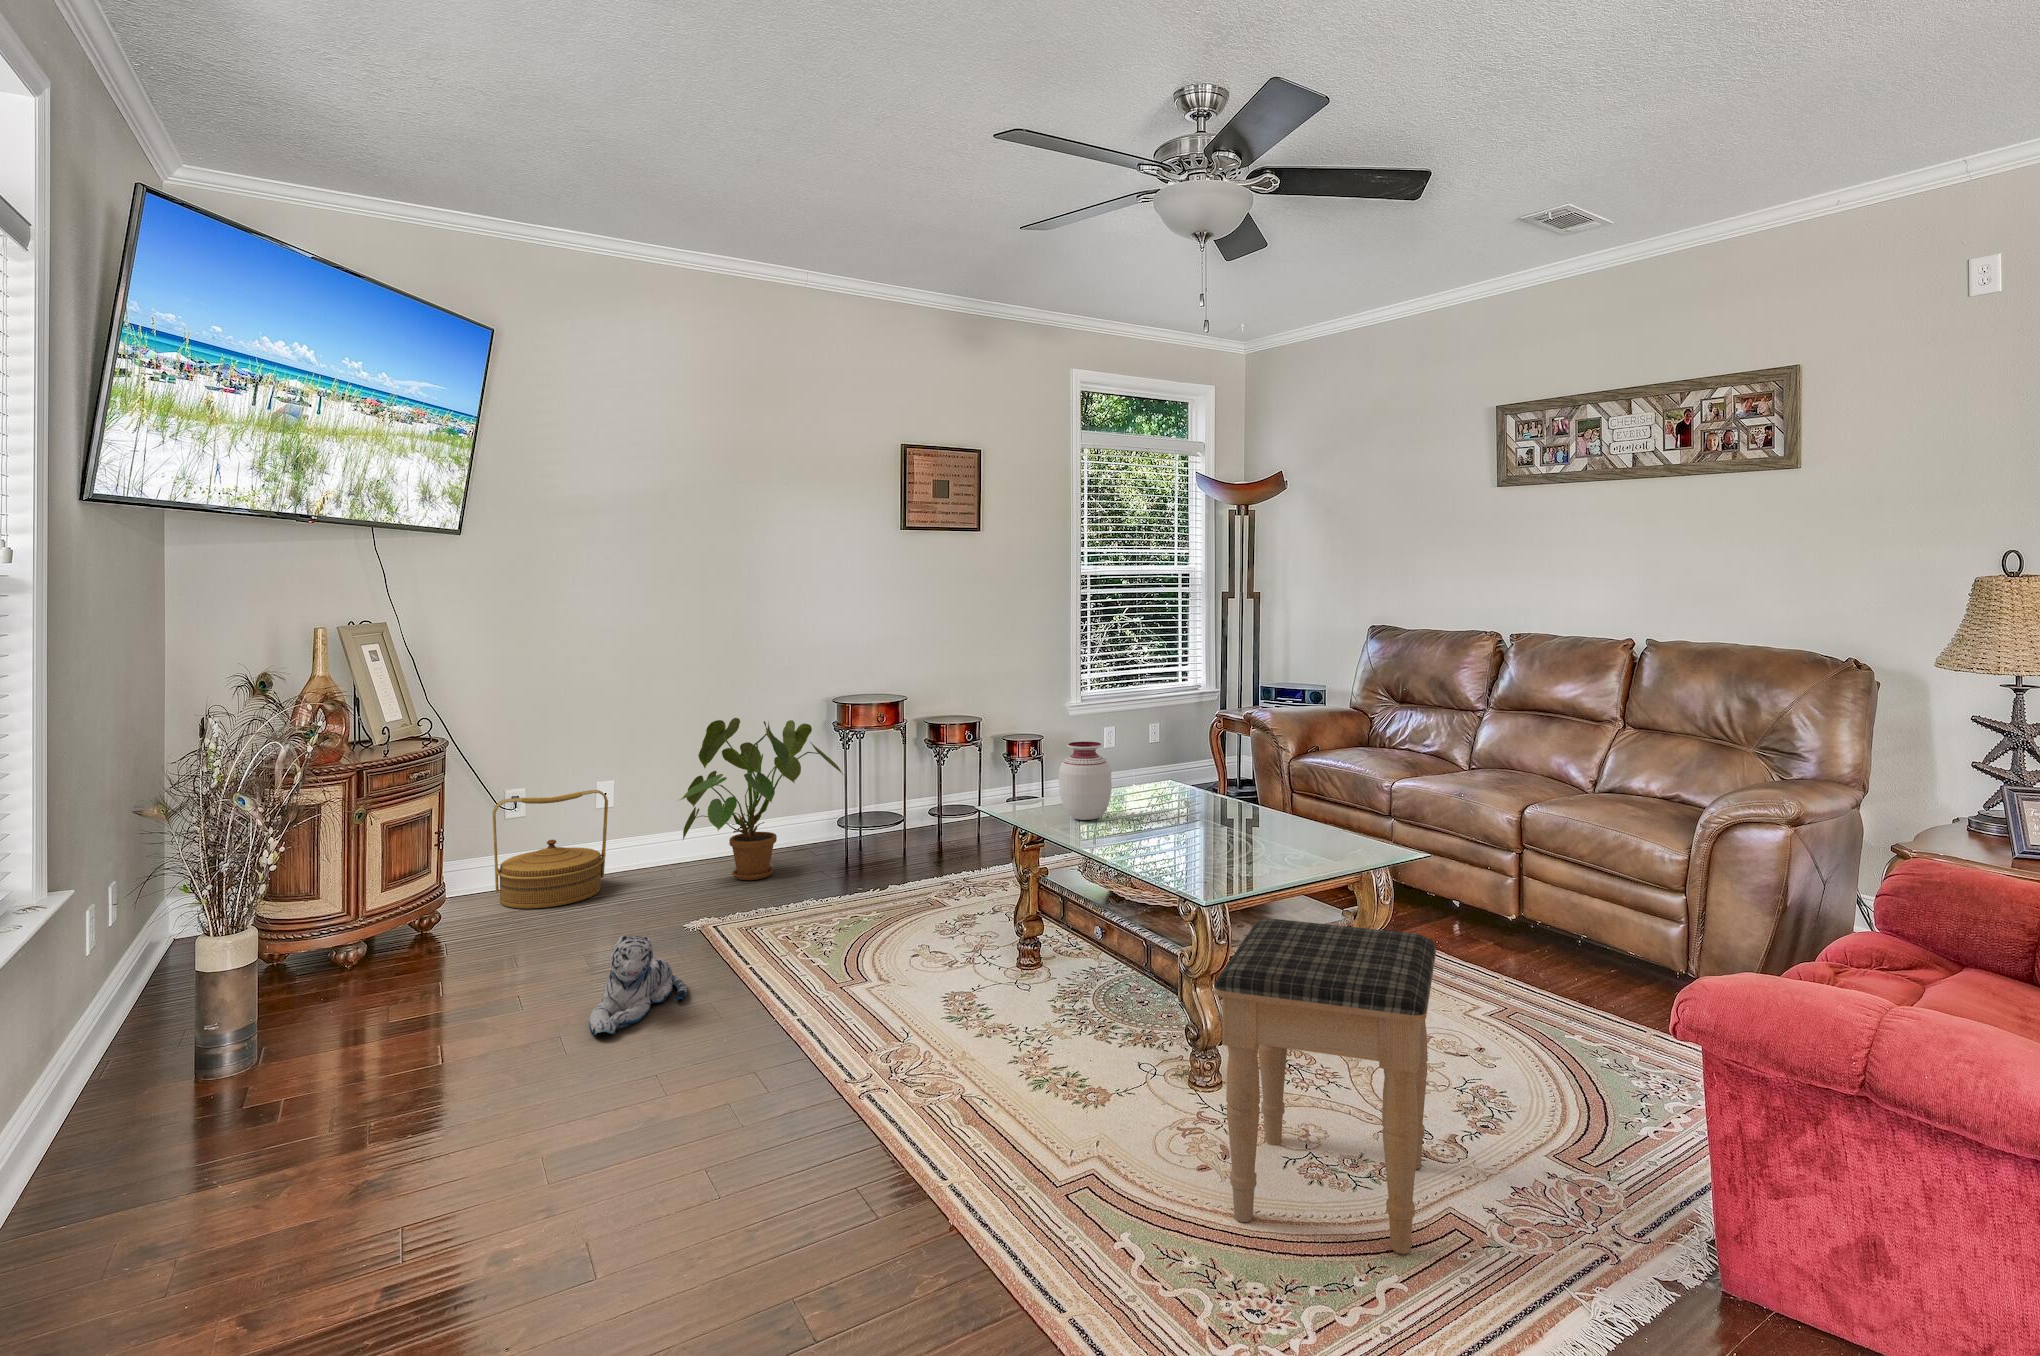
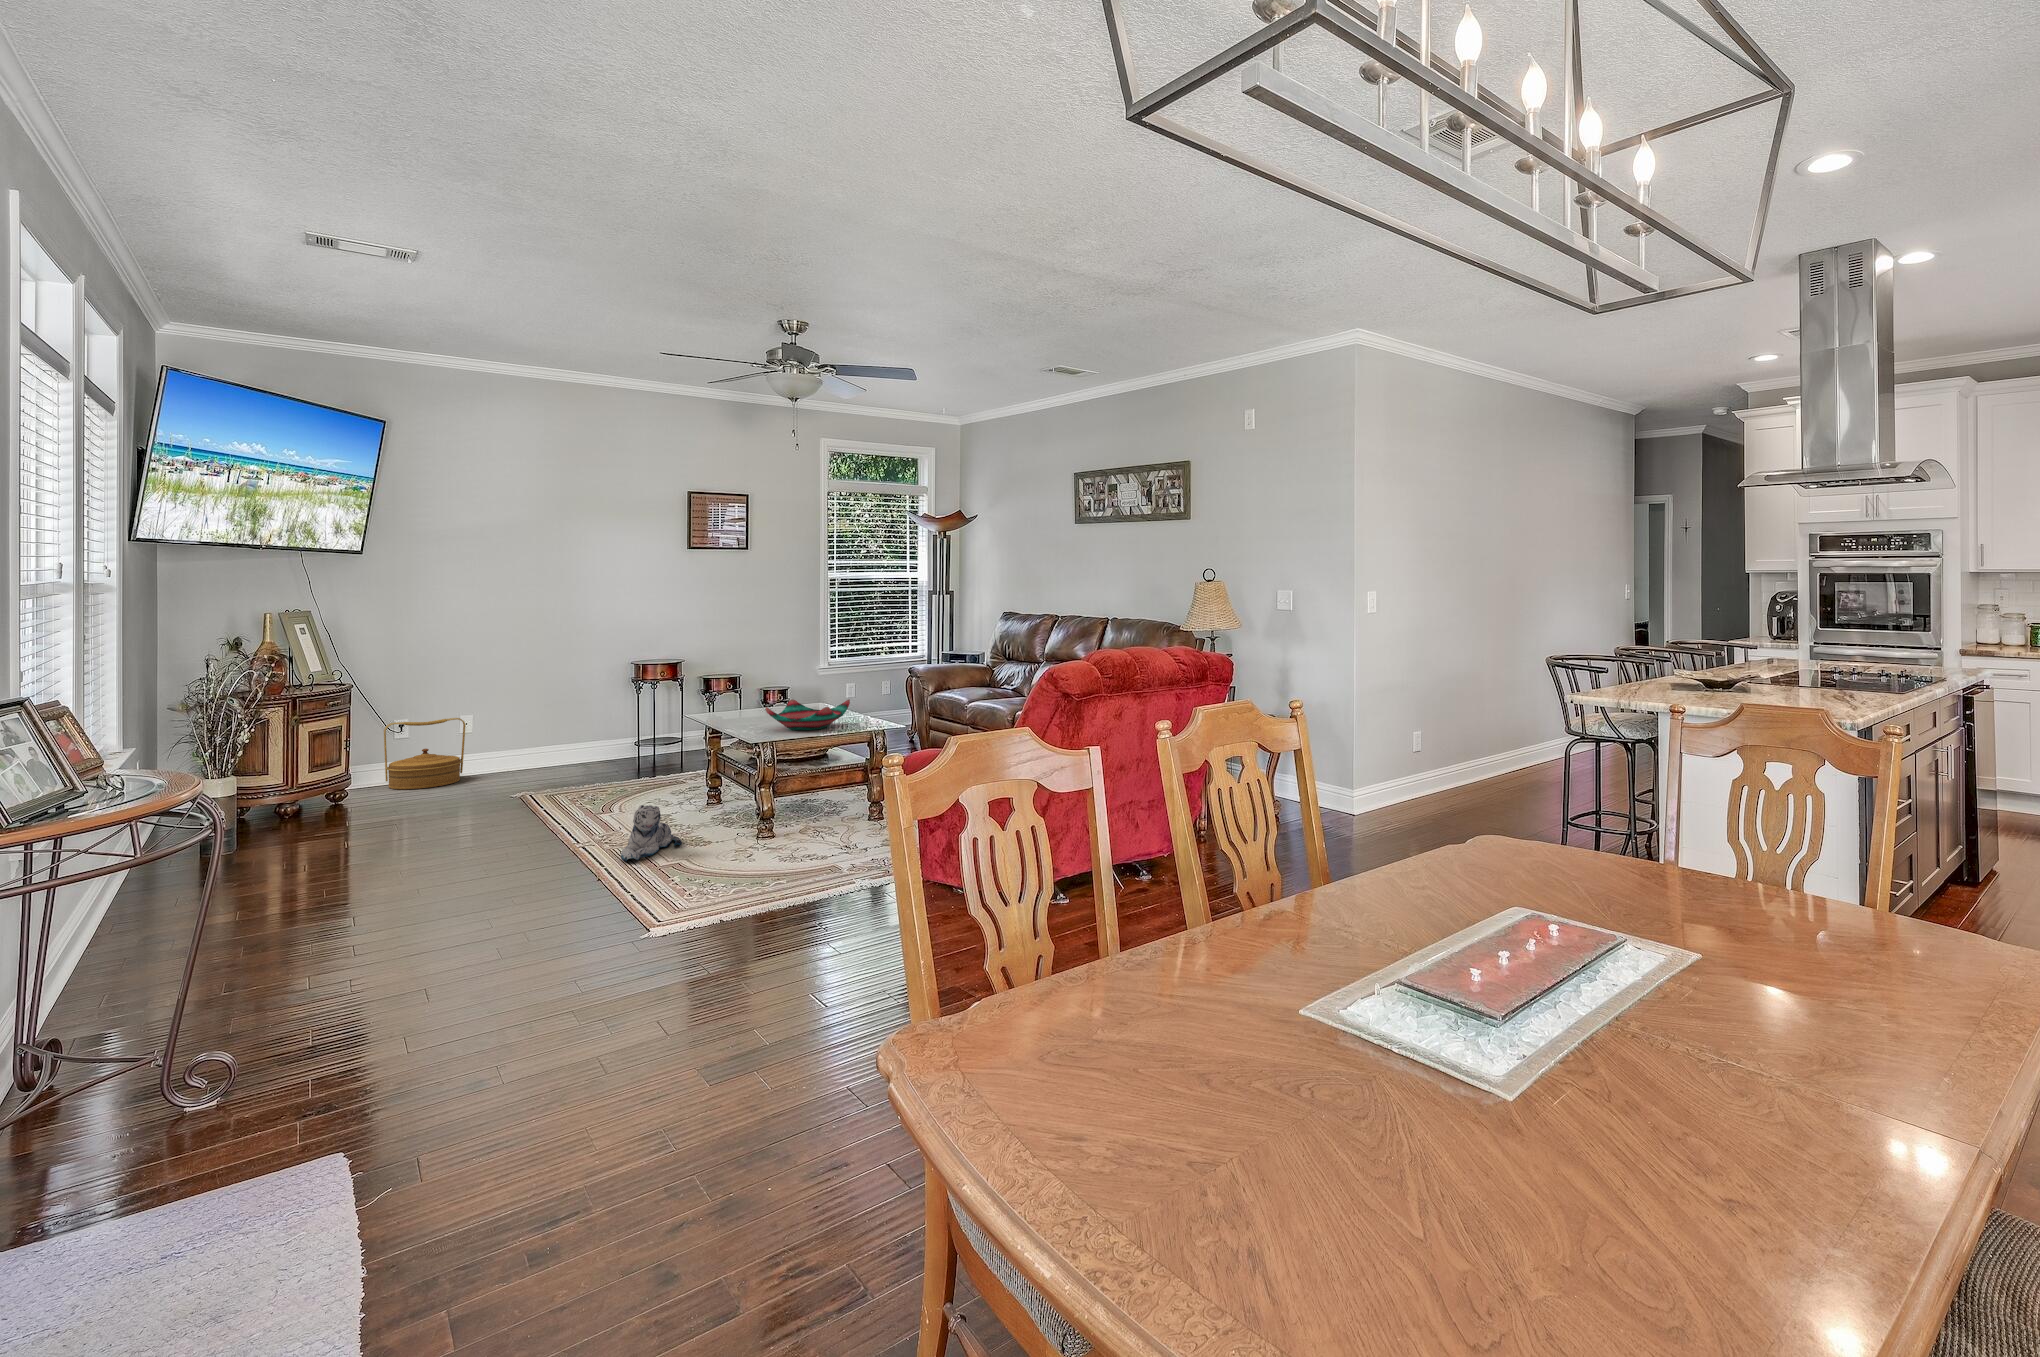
house plant: present [680,718,843,880] -> none [514,674,636,774]
vase: present [1059,742,1112,820] -> none [739,676,772,720]
decorative bowl: none [1148,789,1271,856] -> present [766,699,850,730]
footstool: present [1214,919,1436,1254] -> none [729,745,856,872]
plush toy: present [589,936,688,1036] -> present [621,805,682,861]

